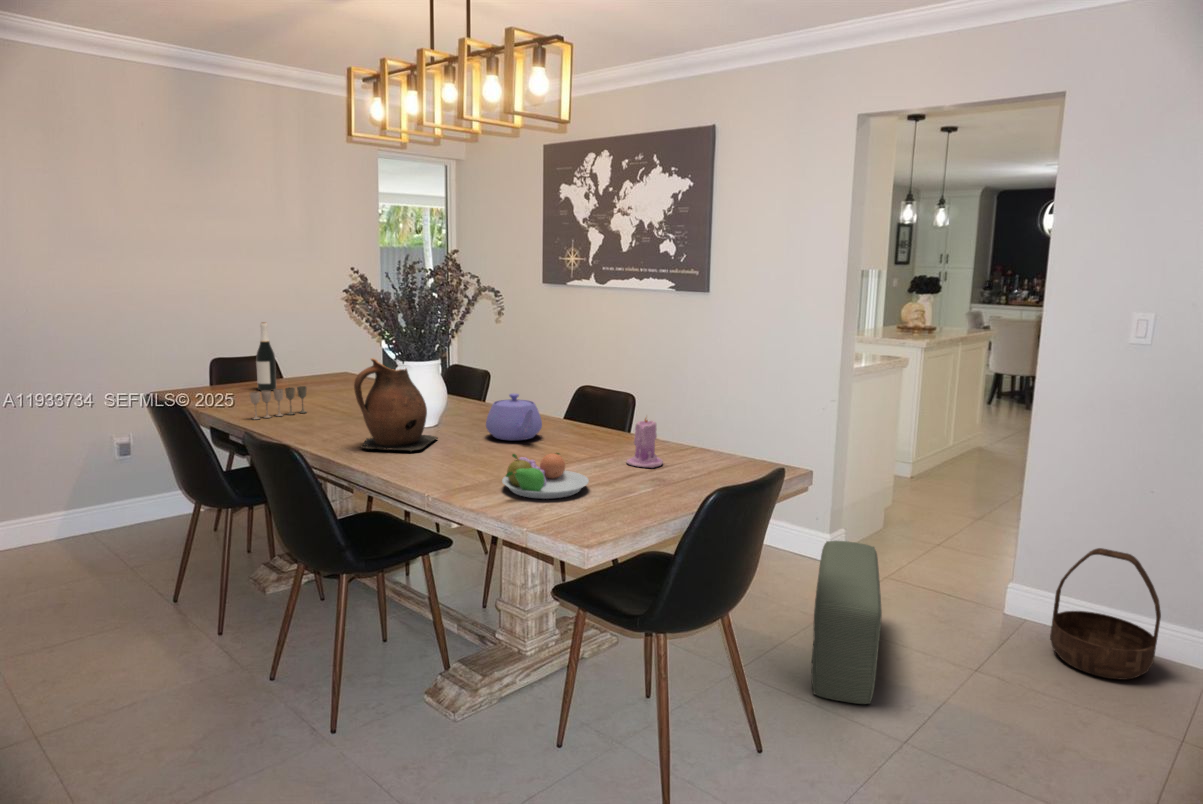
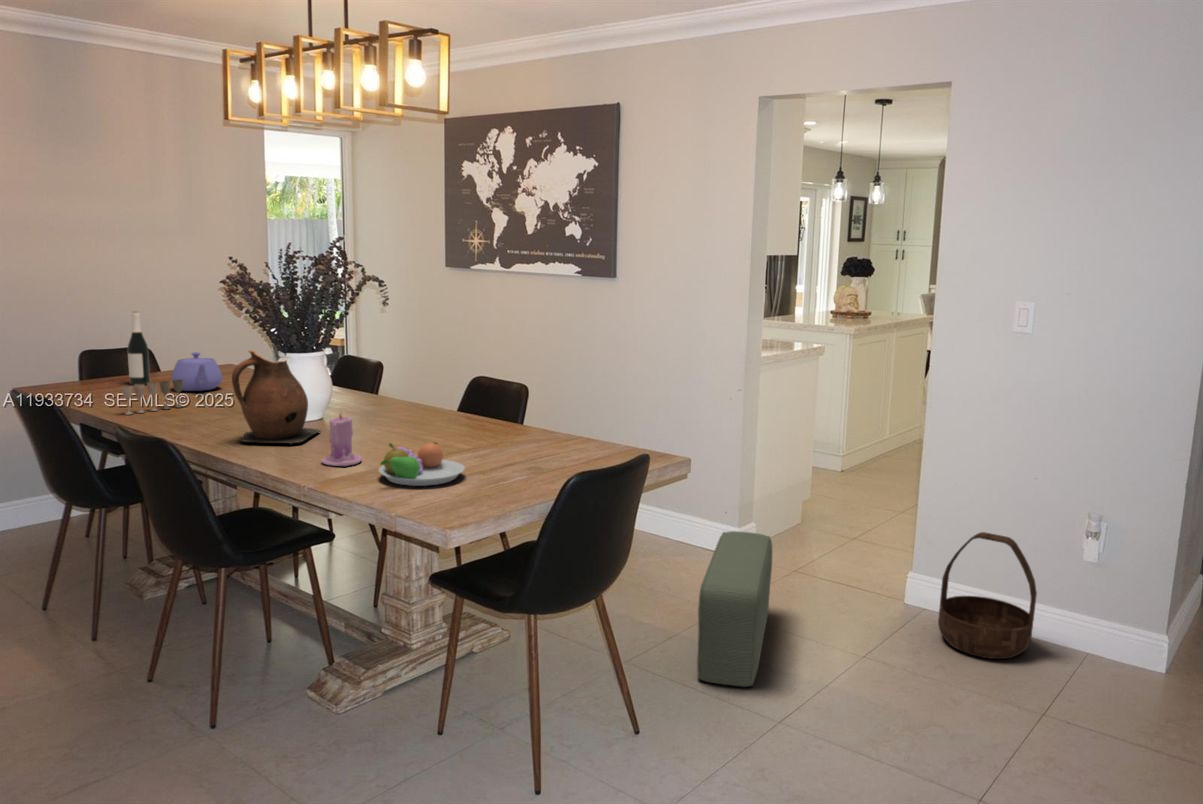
teapot: present [486,393,542,440] -> present [171,352,222,391]
candle: present [626,418,663,468] -> present [321,414,362,466]

